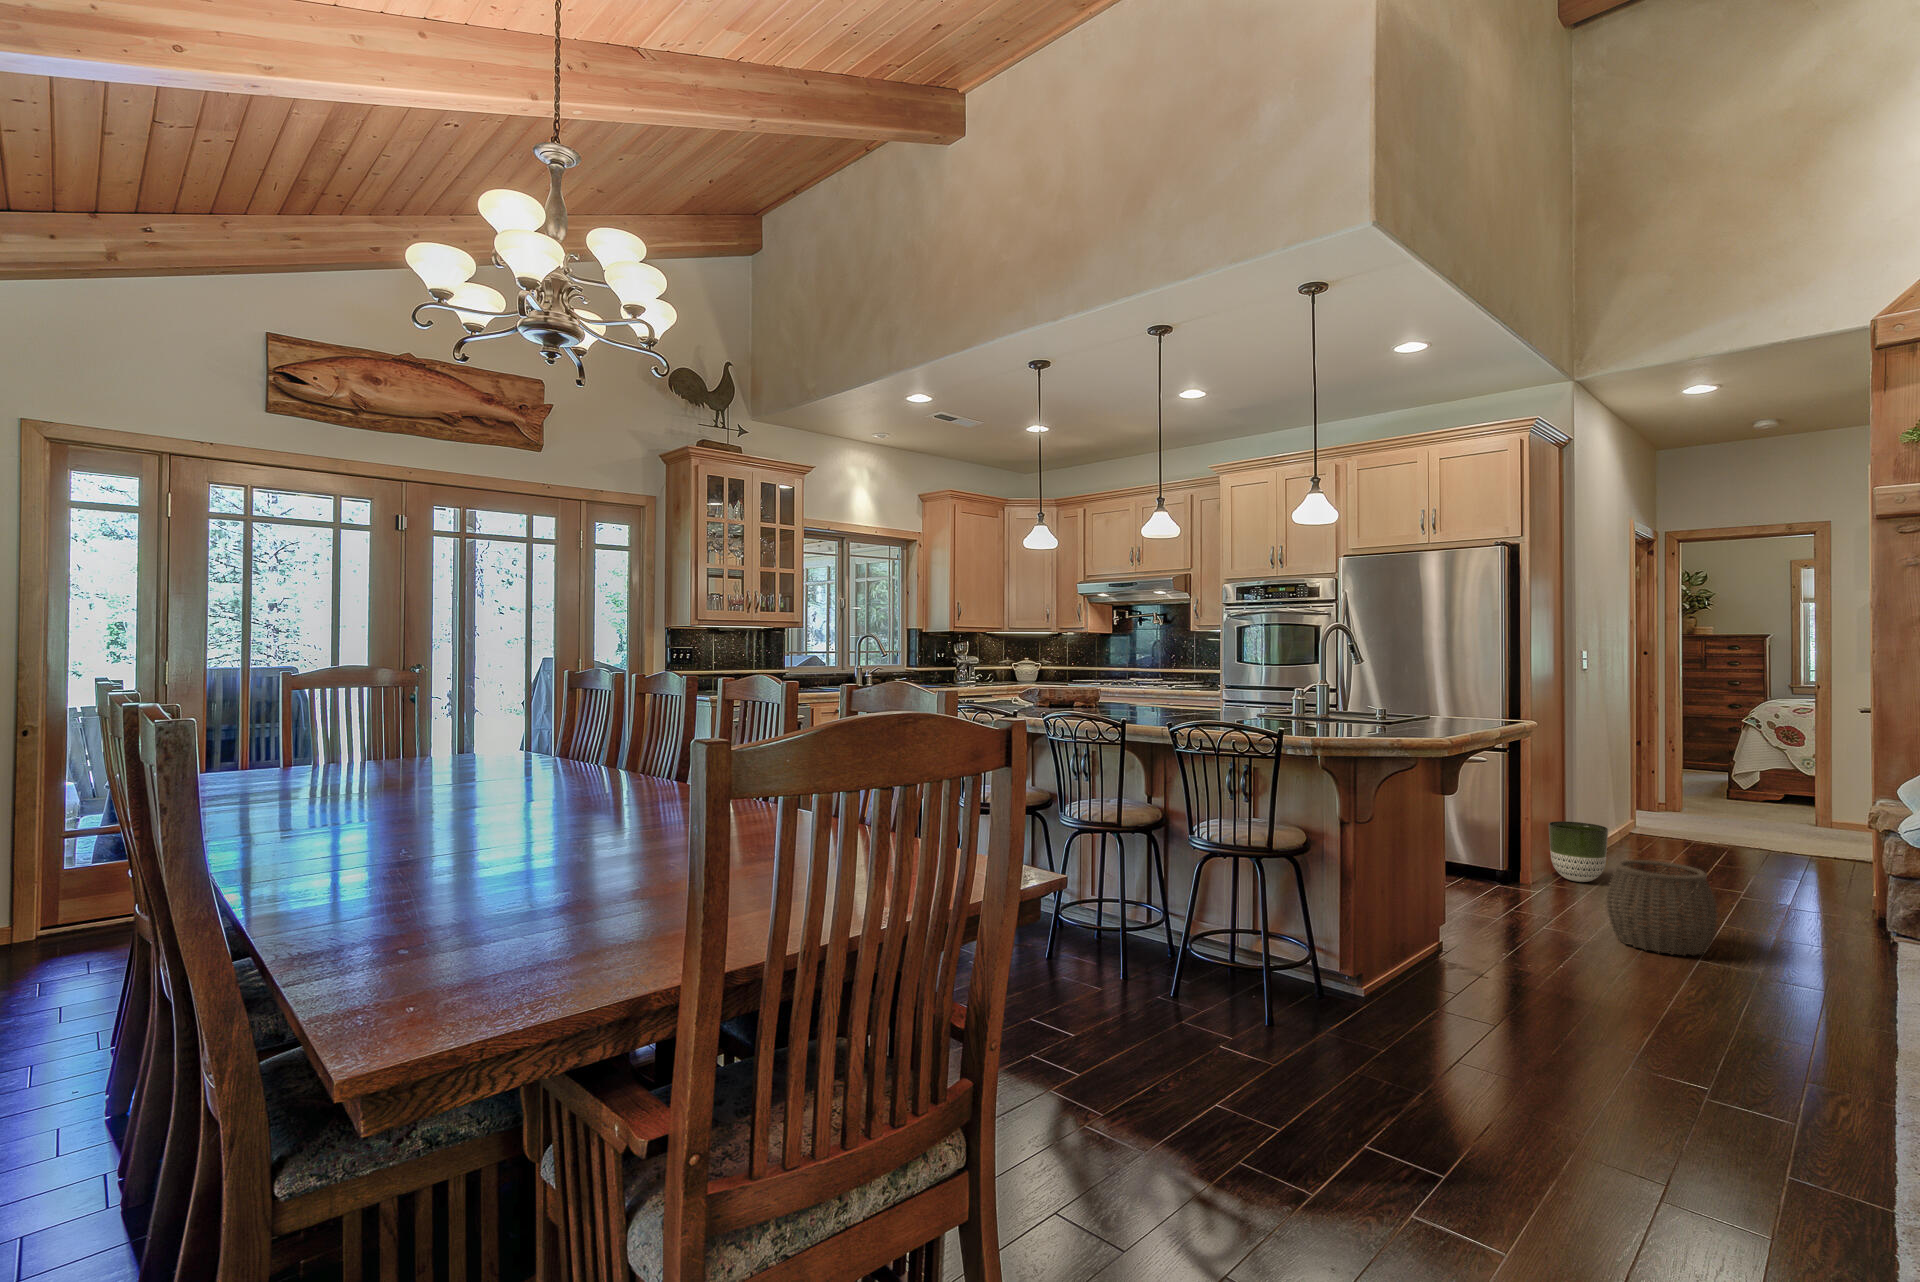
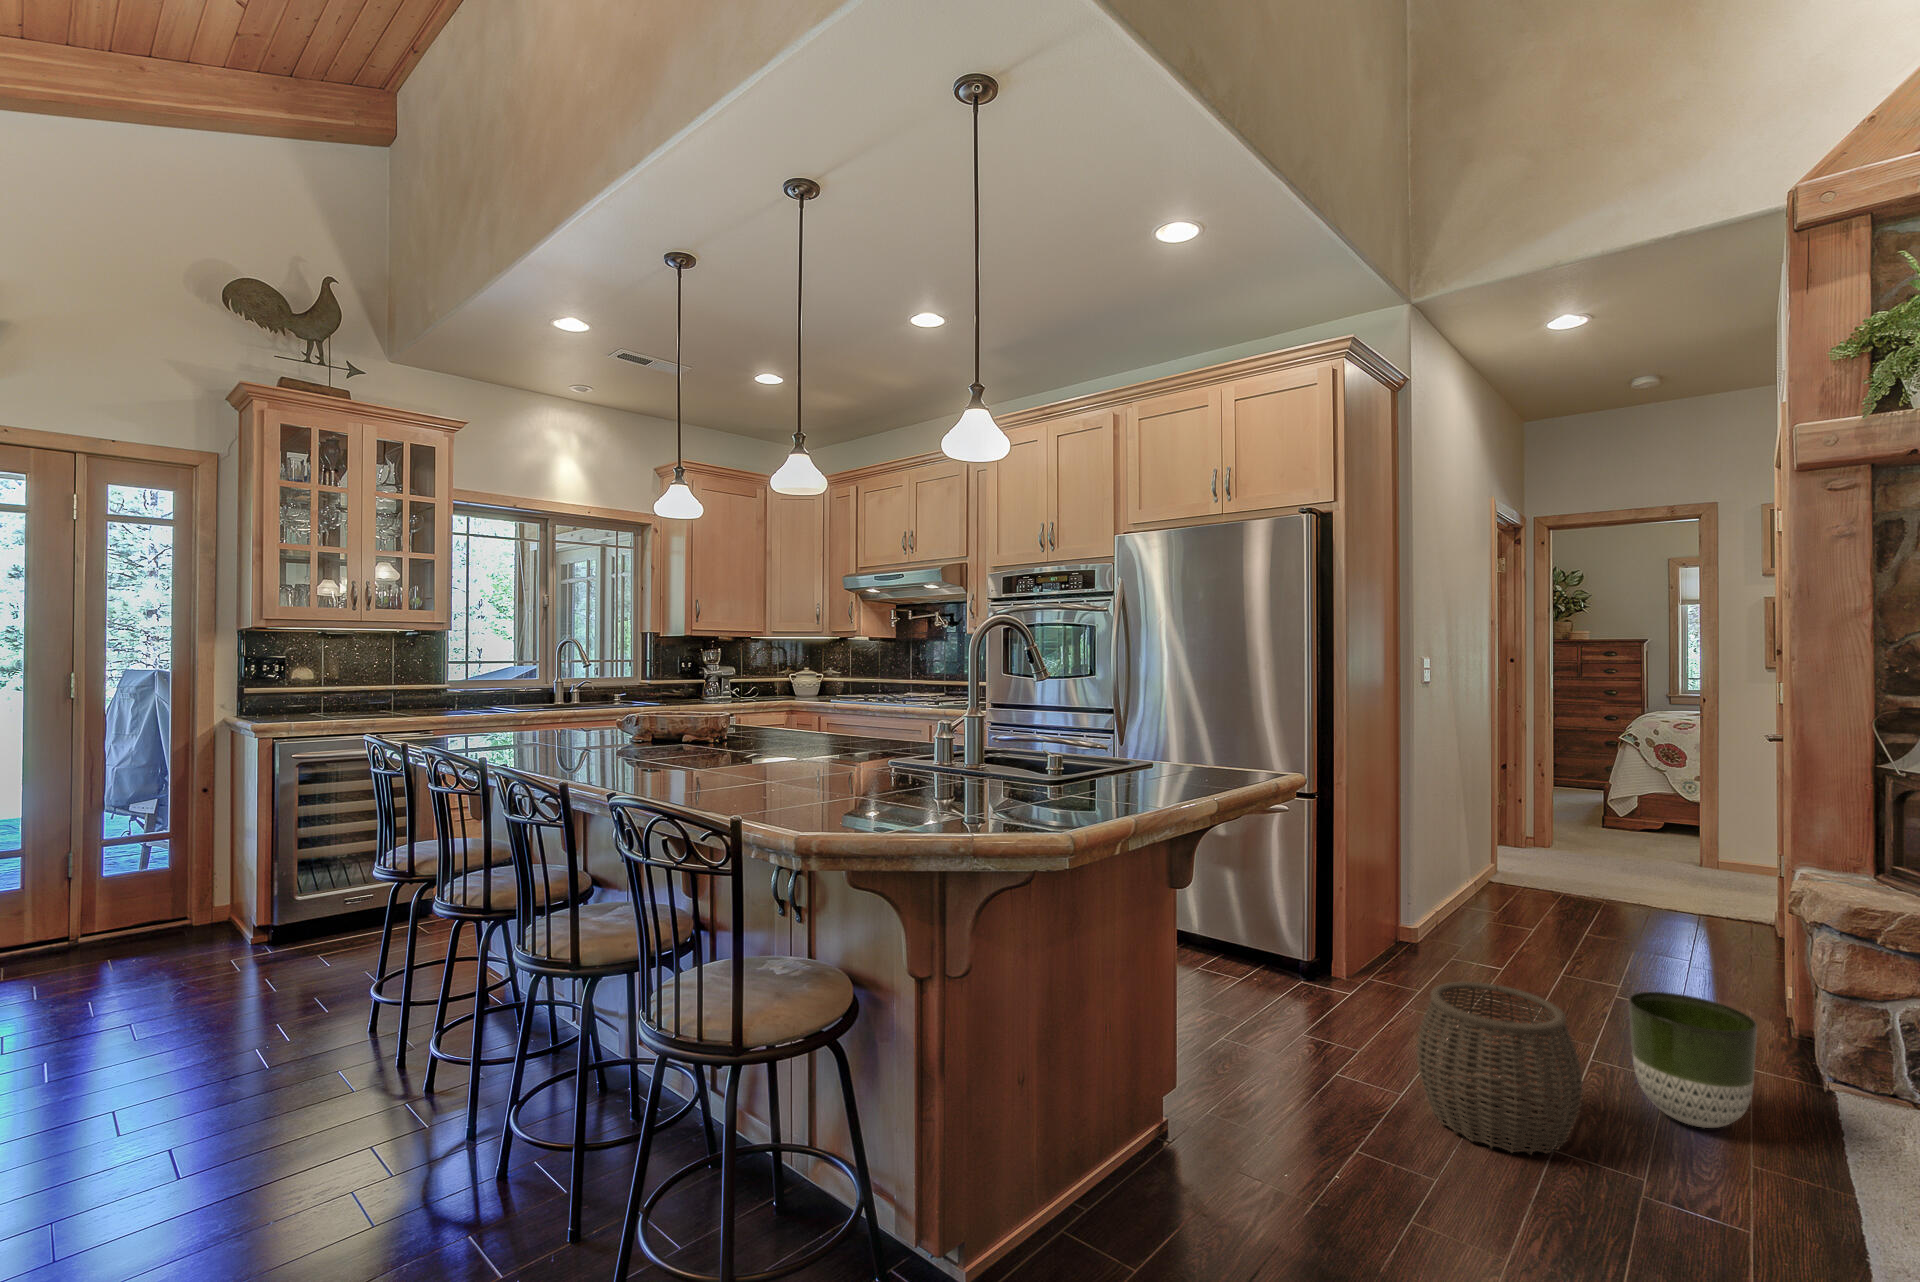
planter: present [1549,821,1608,882] -> present [1629,992,1757,1128]

